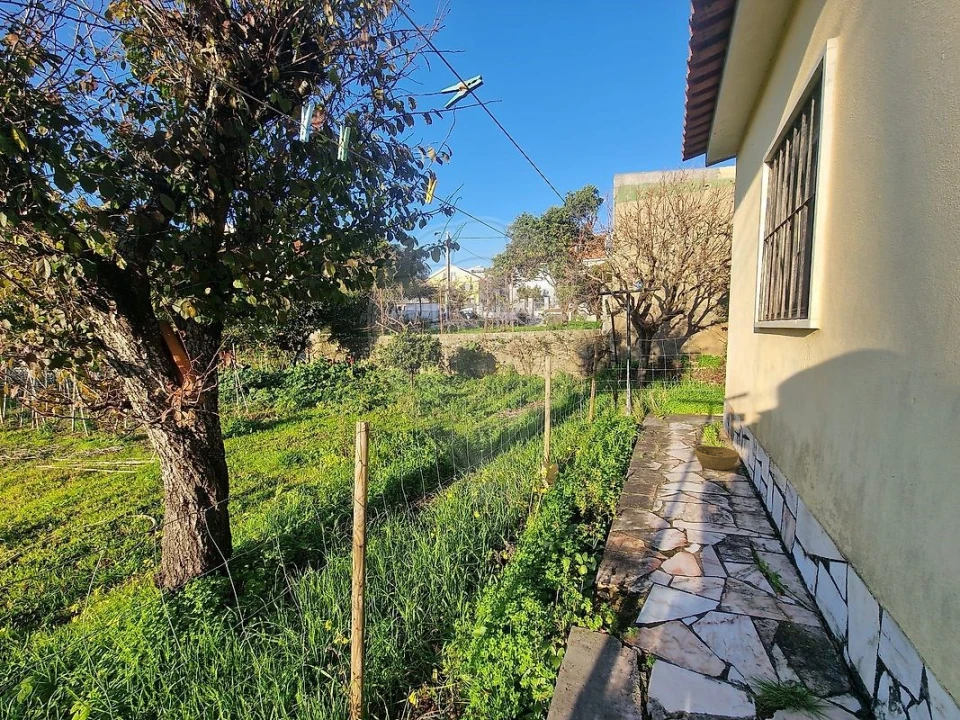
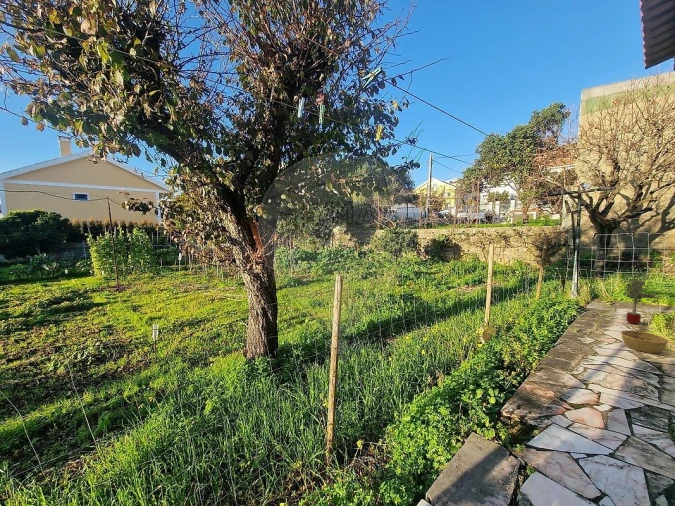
potted tree: none [687,375,725,437] -> present [623,272,661,324]

